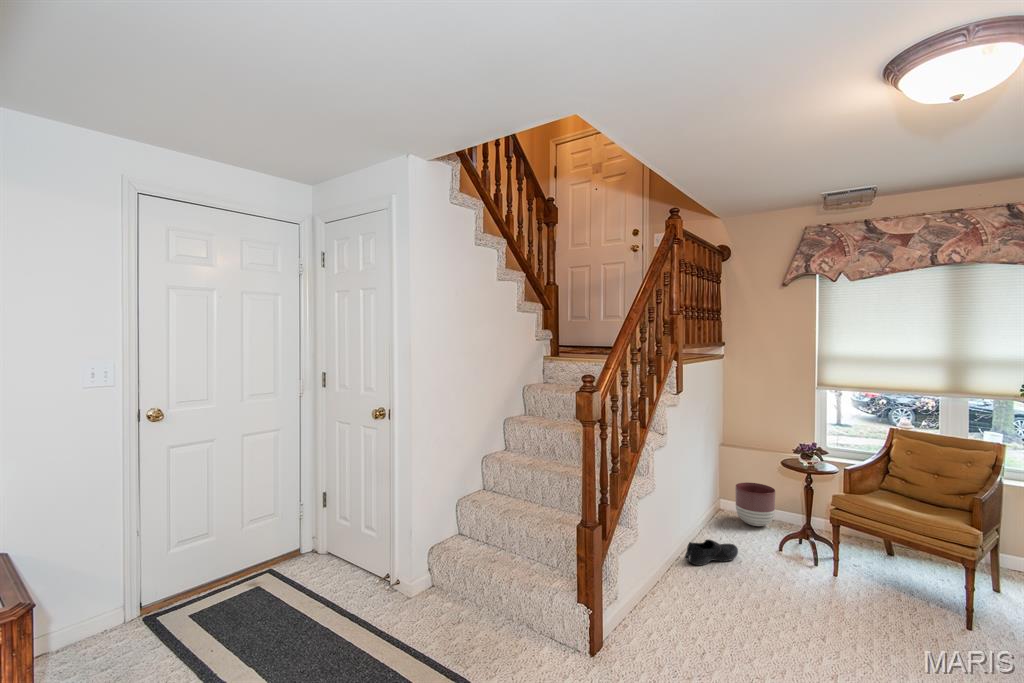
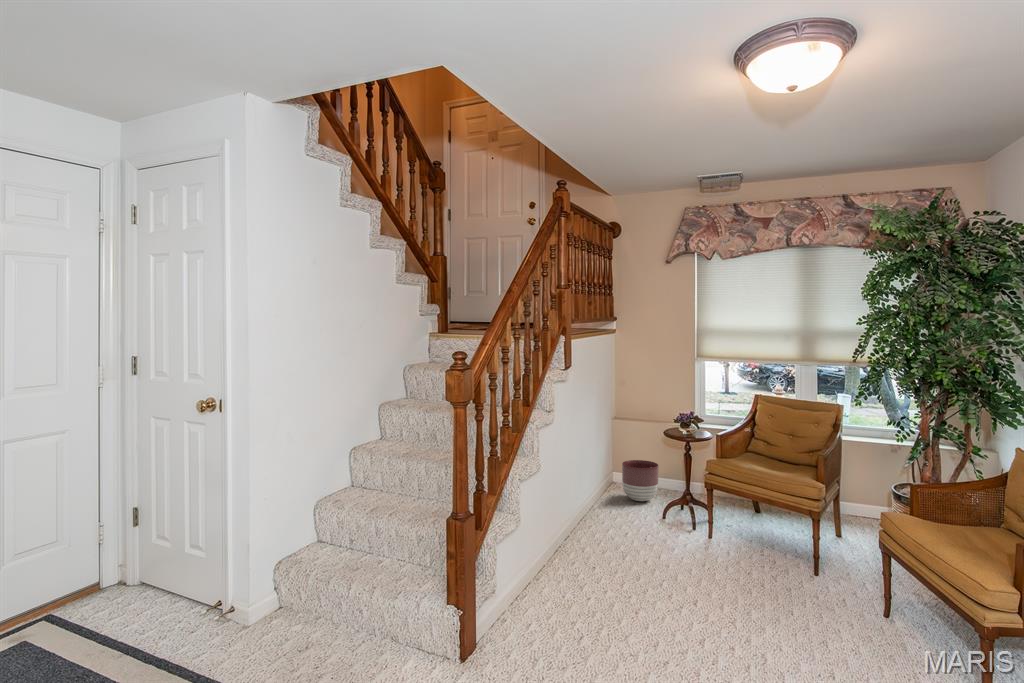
shoe: present [685,540,738,565] -> none [574,512,624,538]

